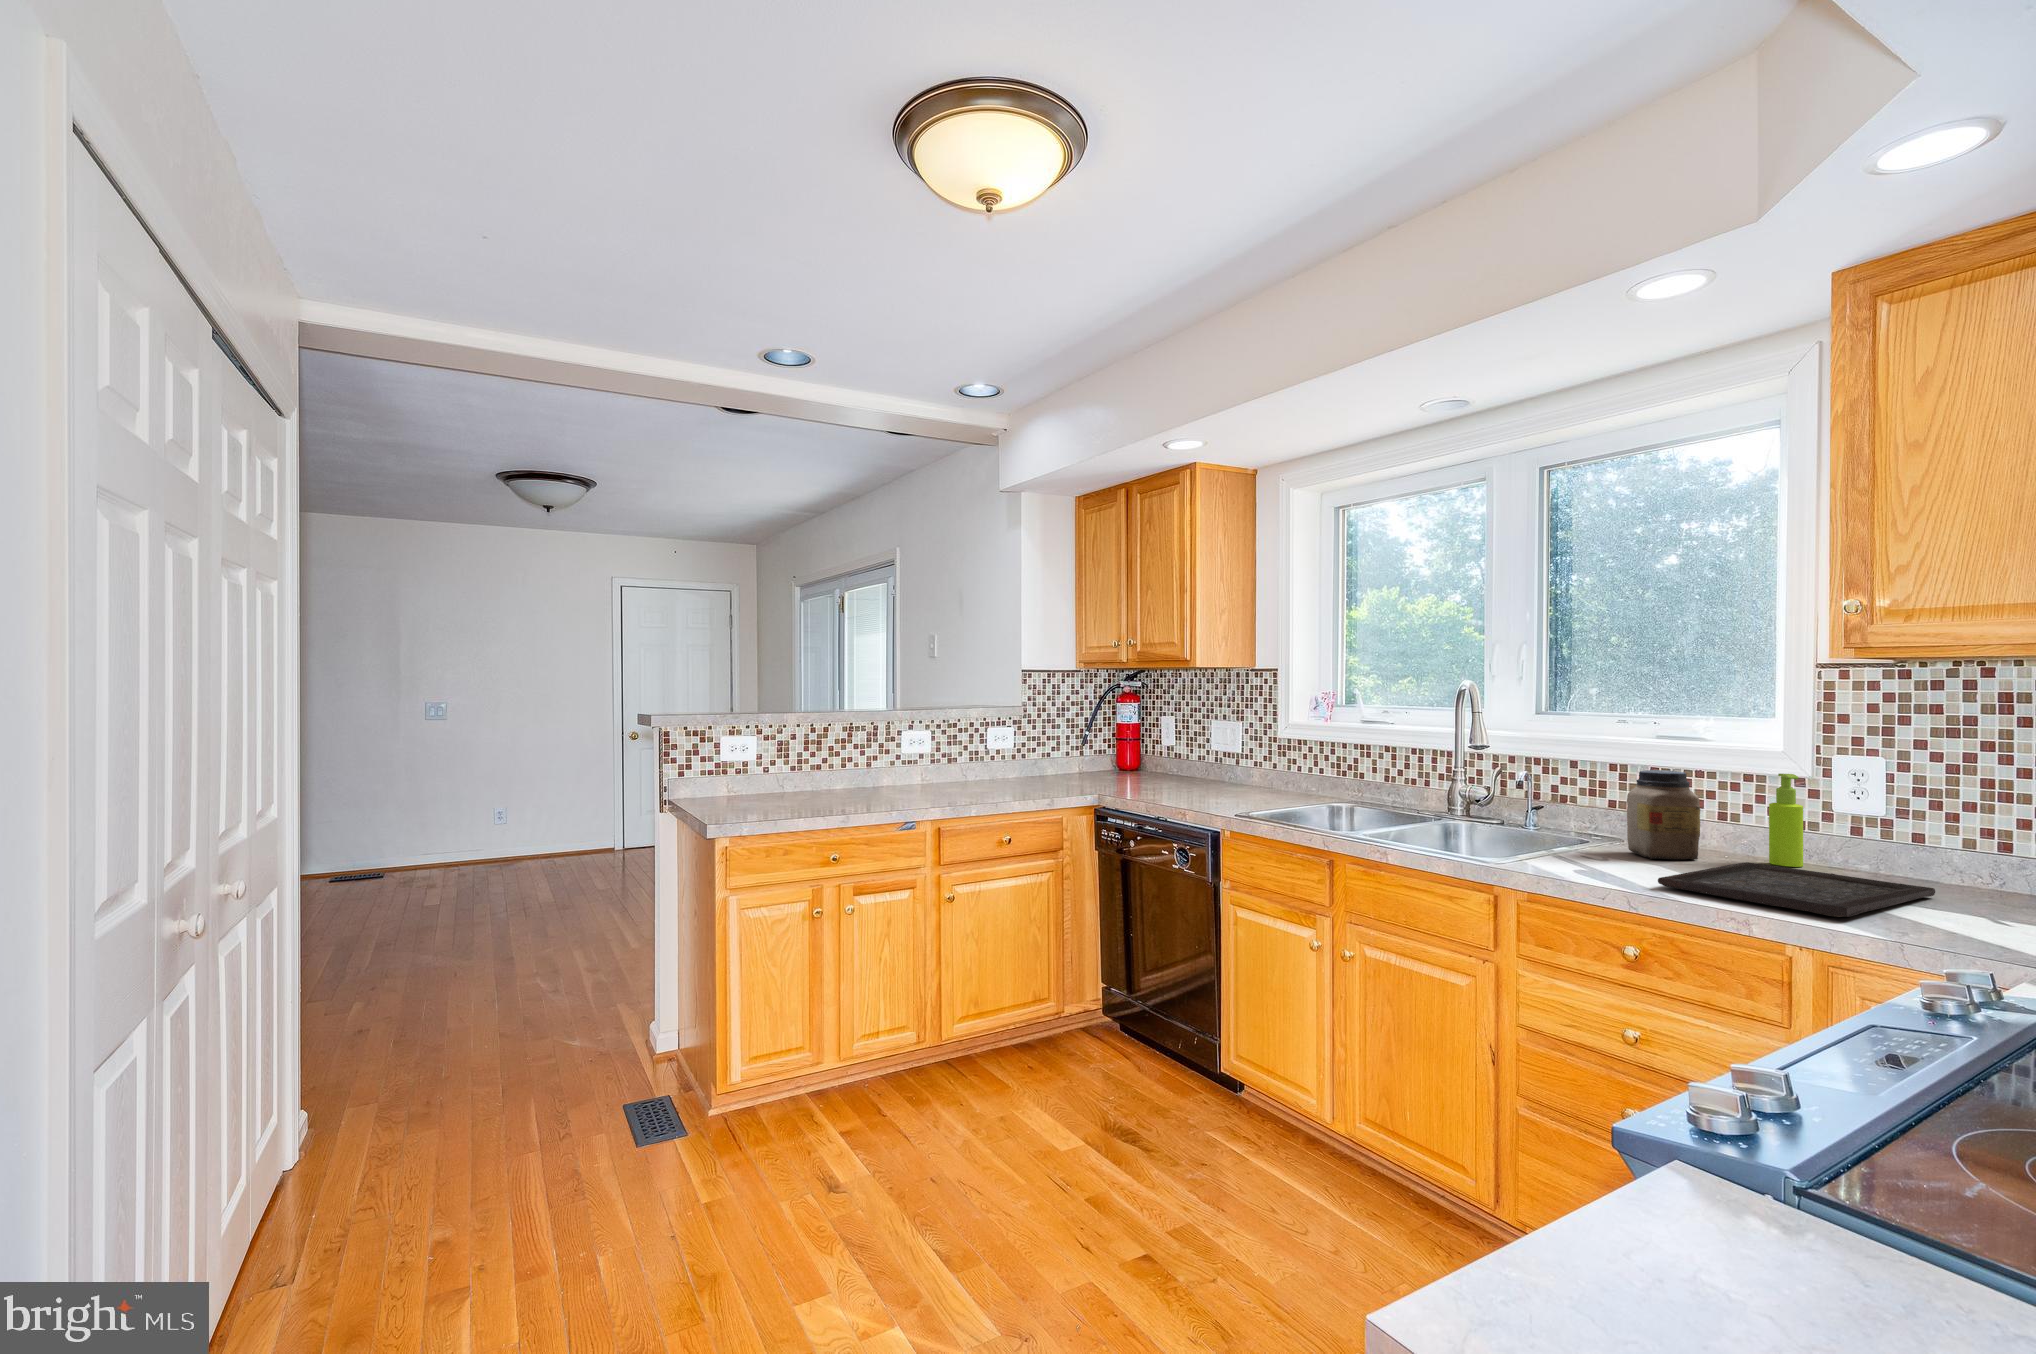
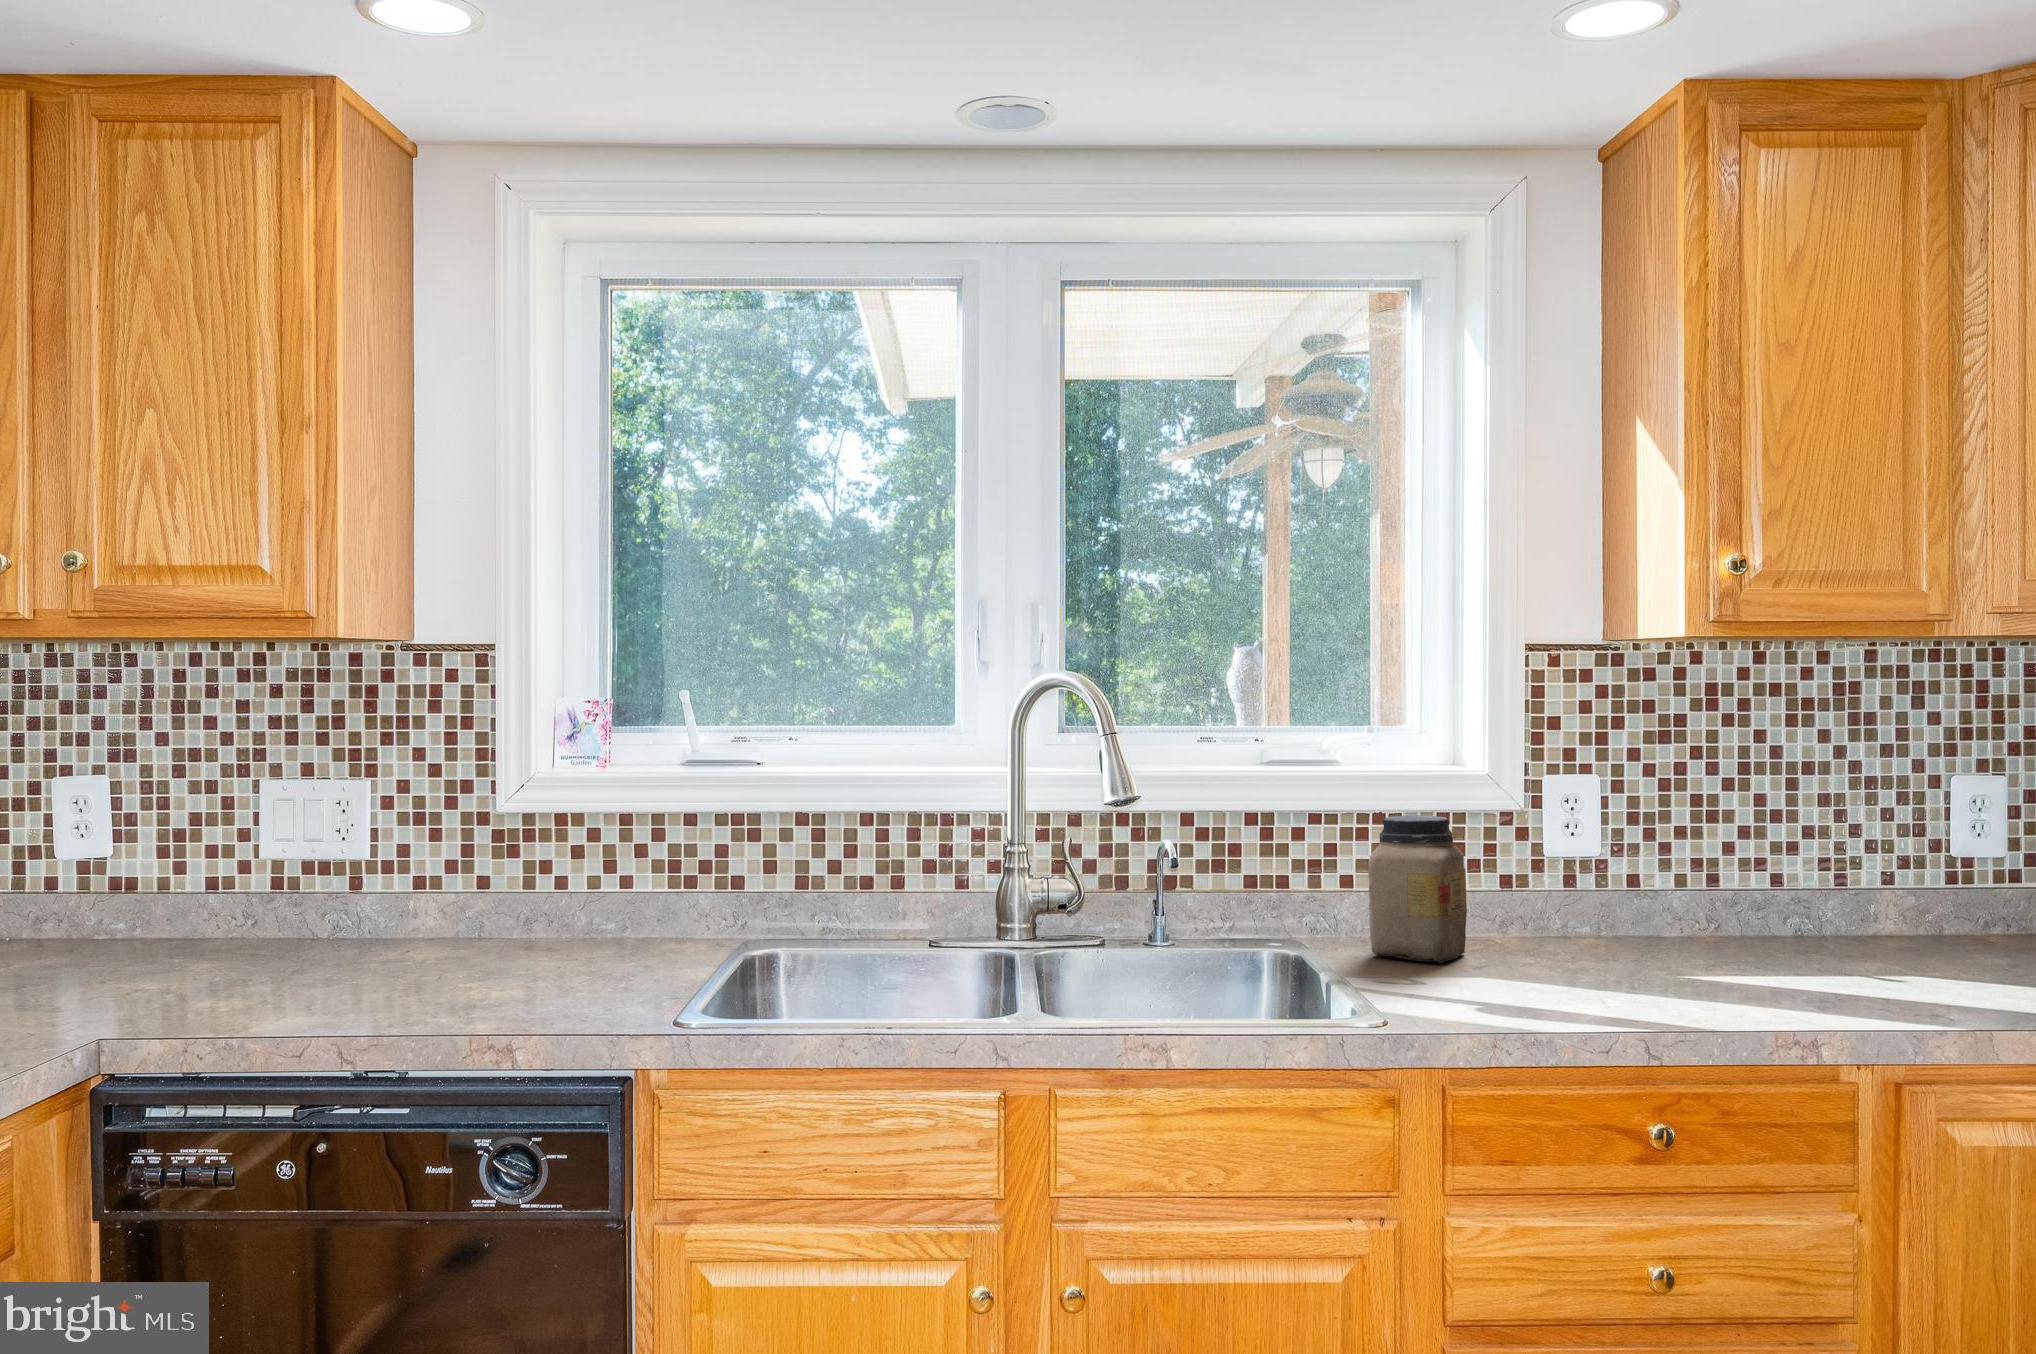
soap dispenser: present [1769,774,1803,867] -> none [1505,807,1553,943]
tray: present [1658,862,1935,917] -> none [1544,943,1910,1008]

